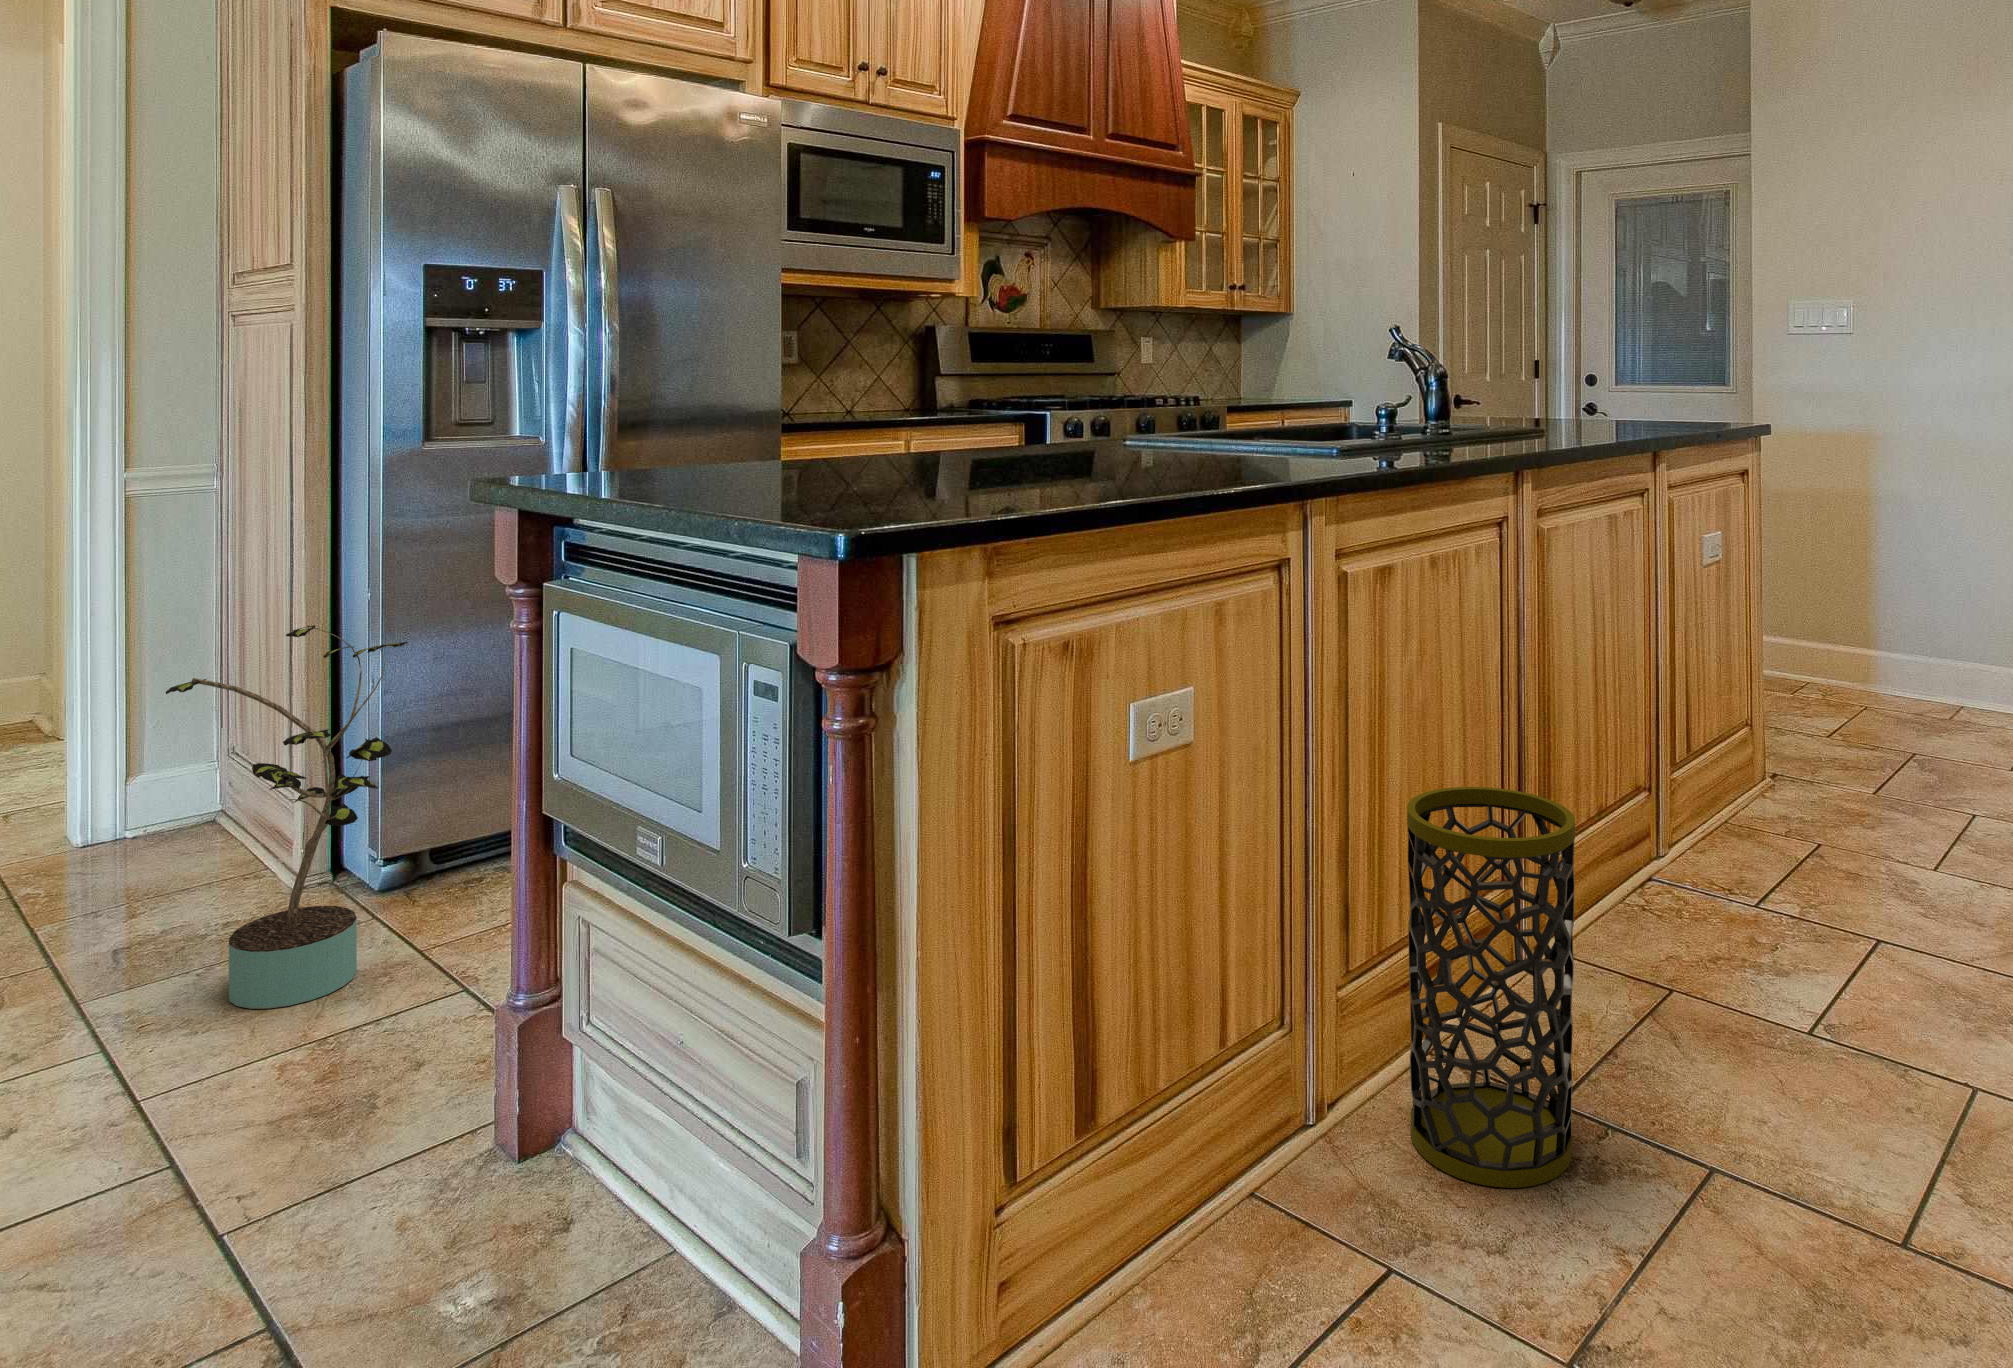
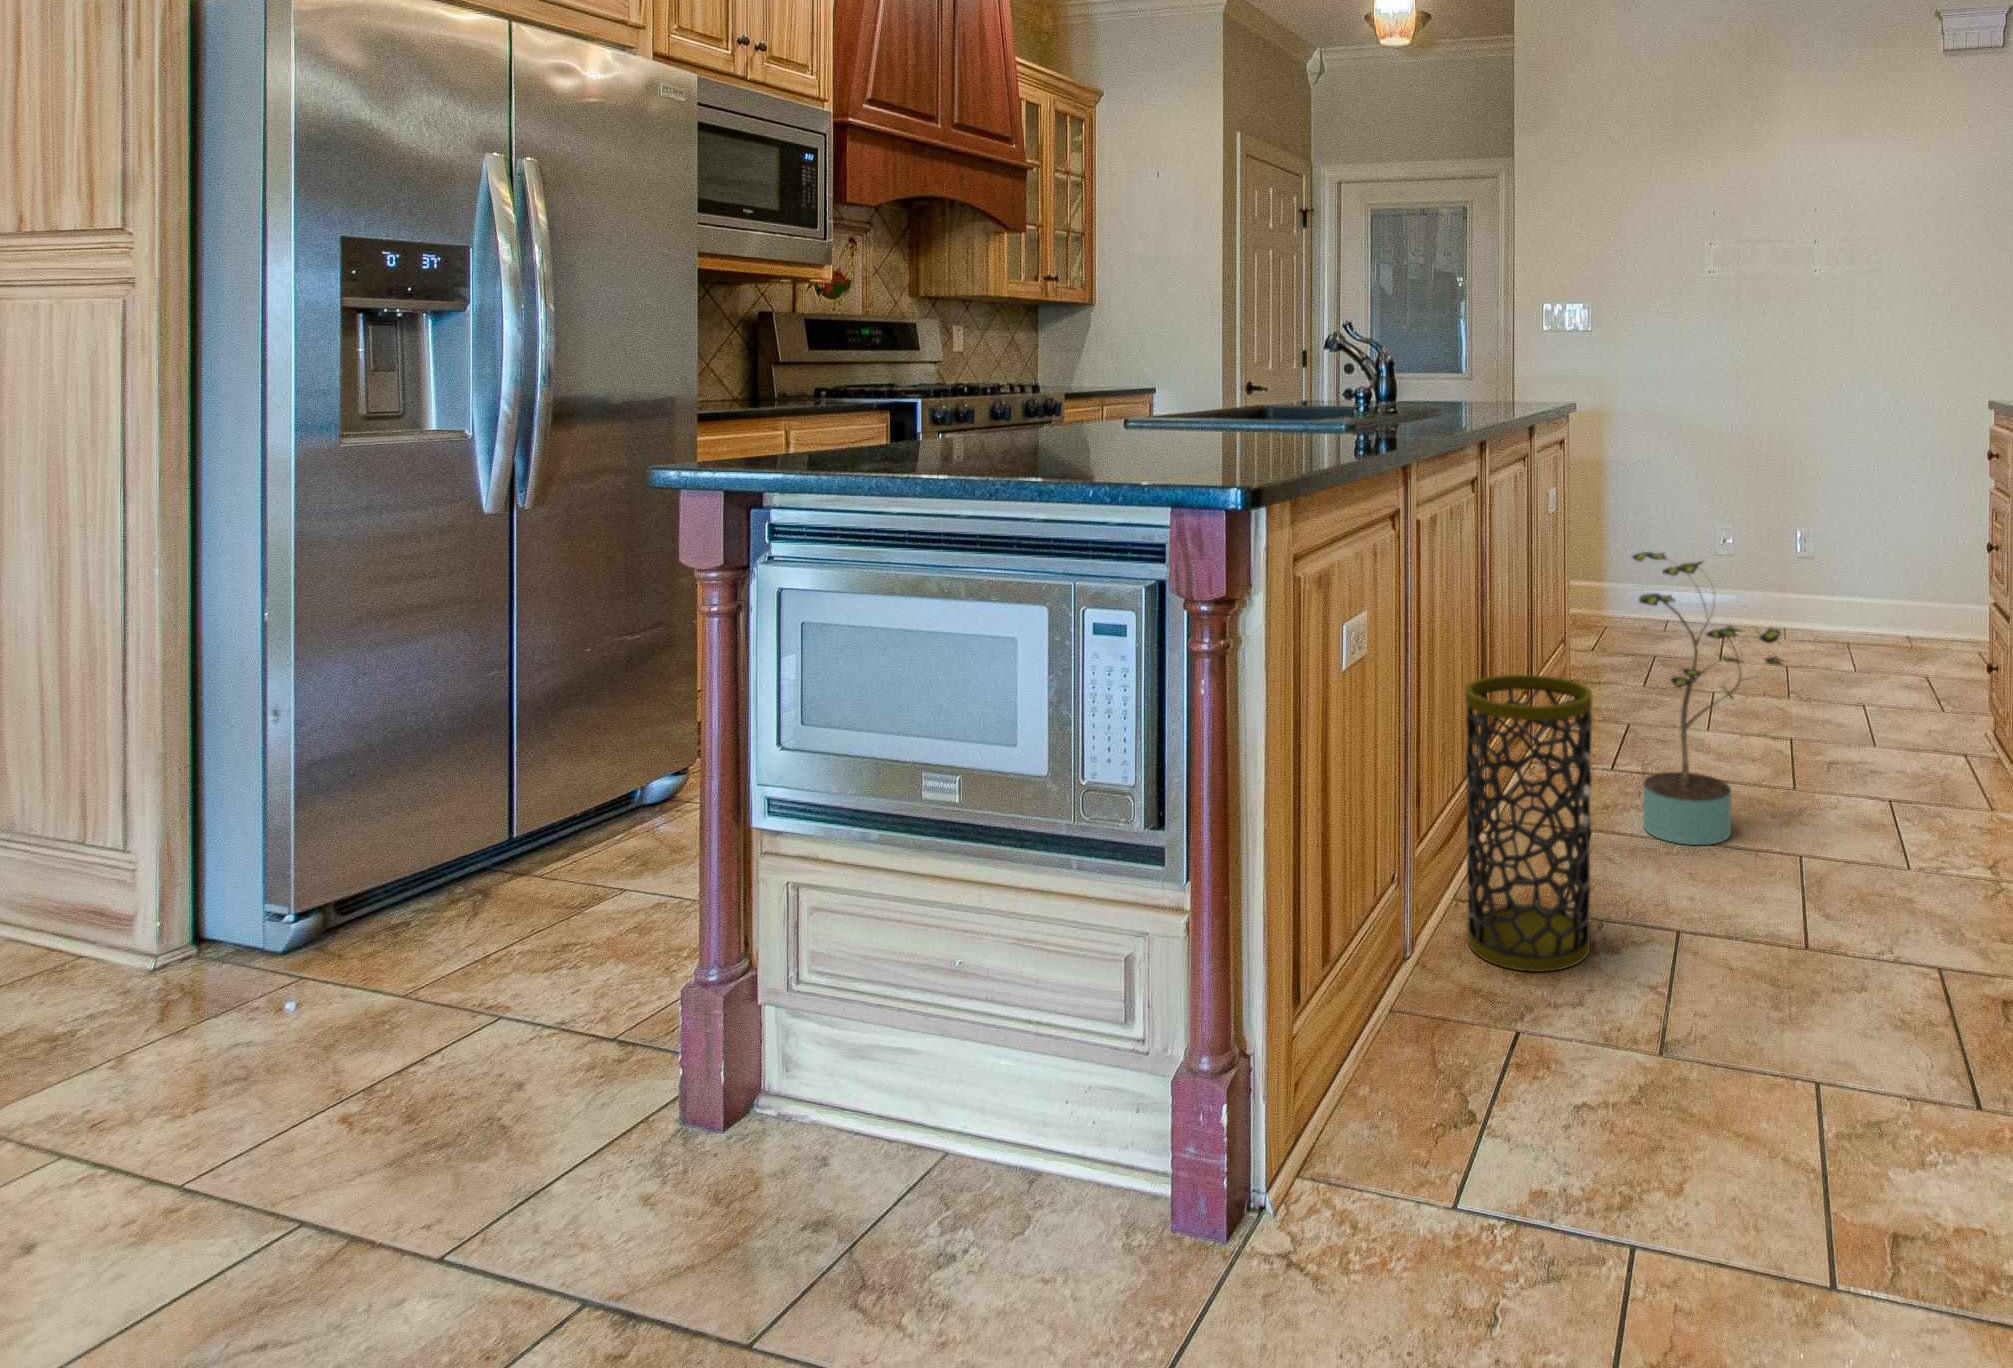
potted plant: present [166,625,408,1009] -> present [1633,552,1784,845]

